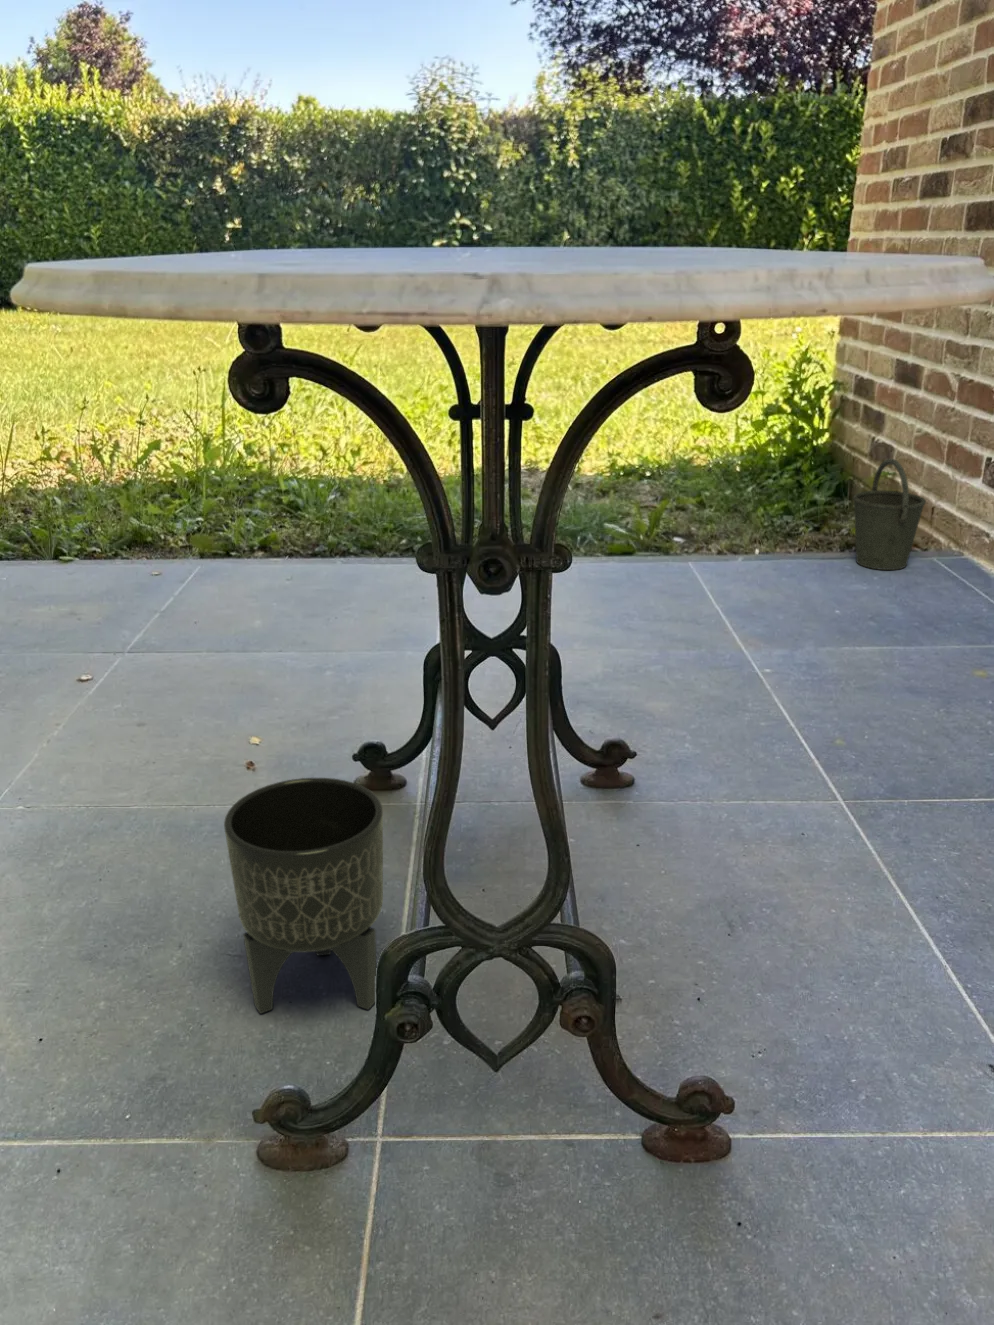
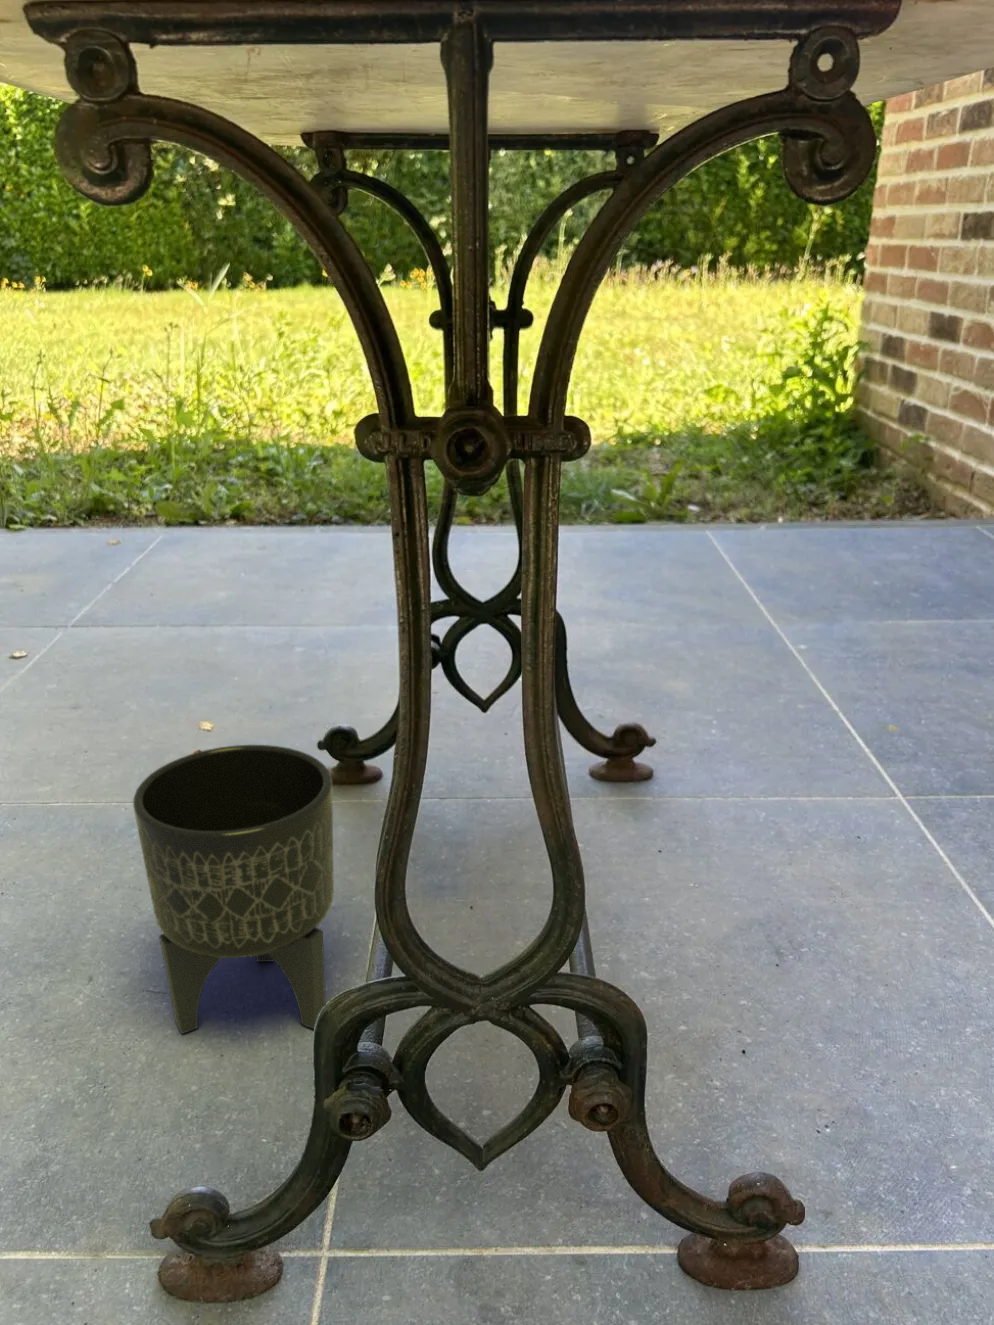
bucket: present [853,459,926,570] -> none [884,416,965,539]

